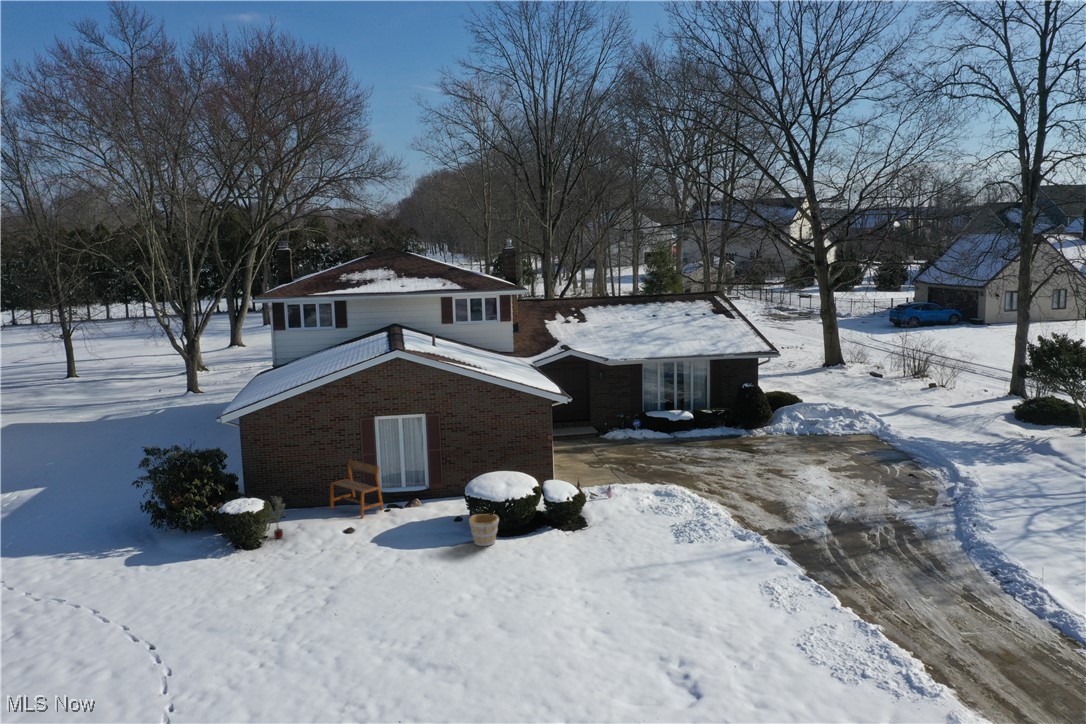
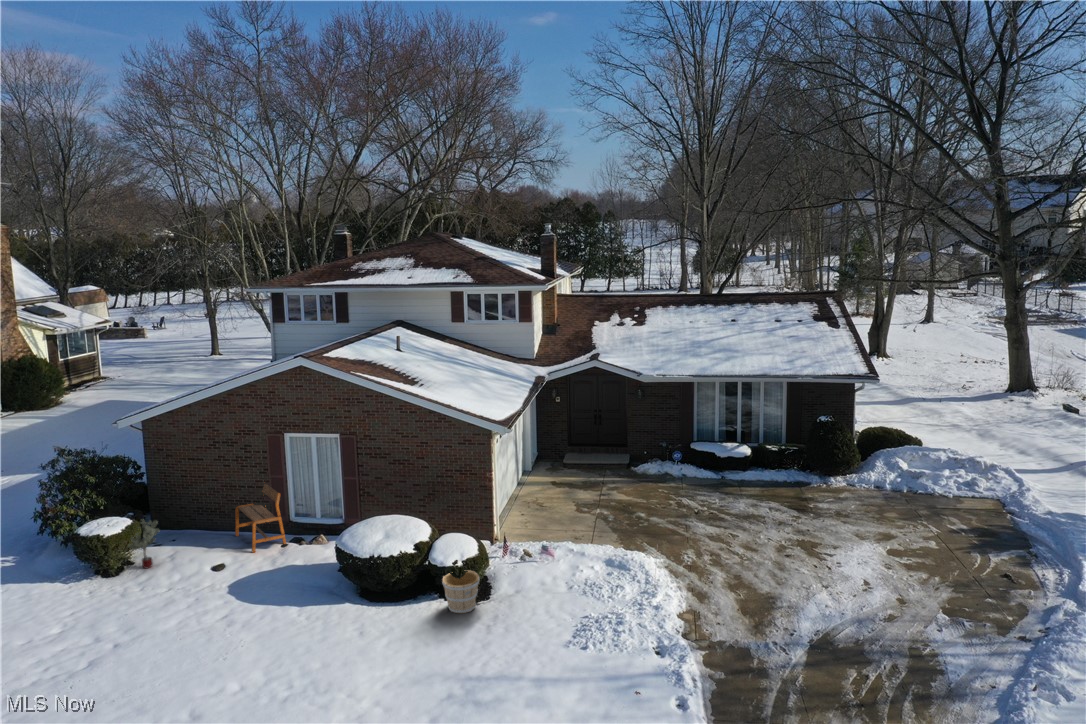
wooden bucket: present [469,514,499,546] -> present [442,570,479,613]

